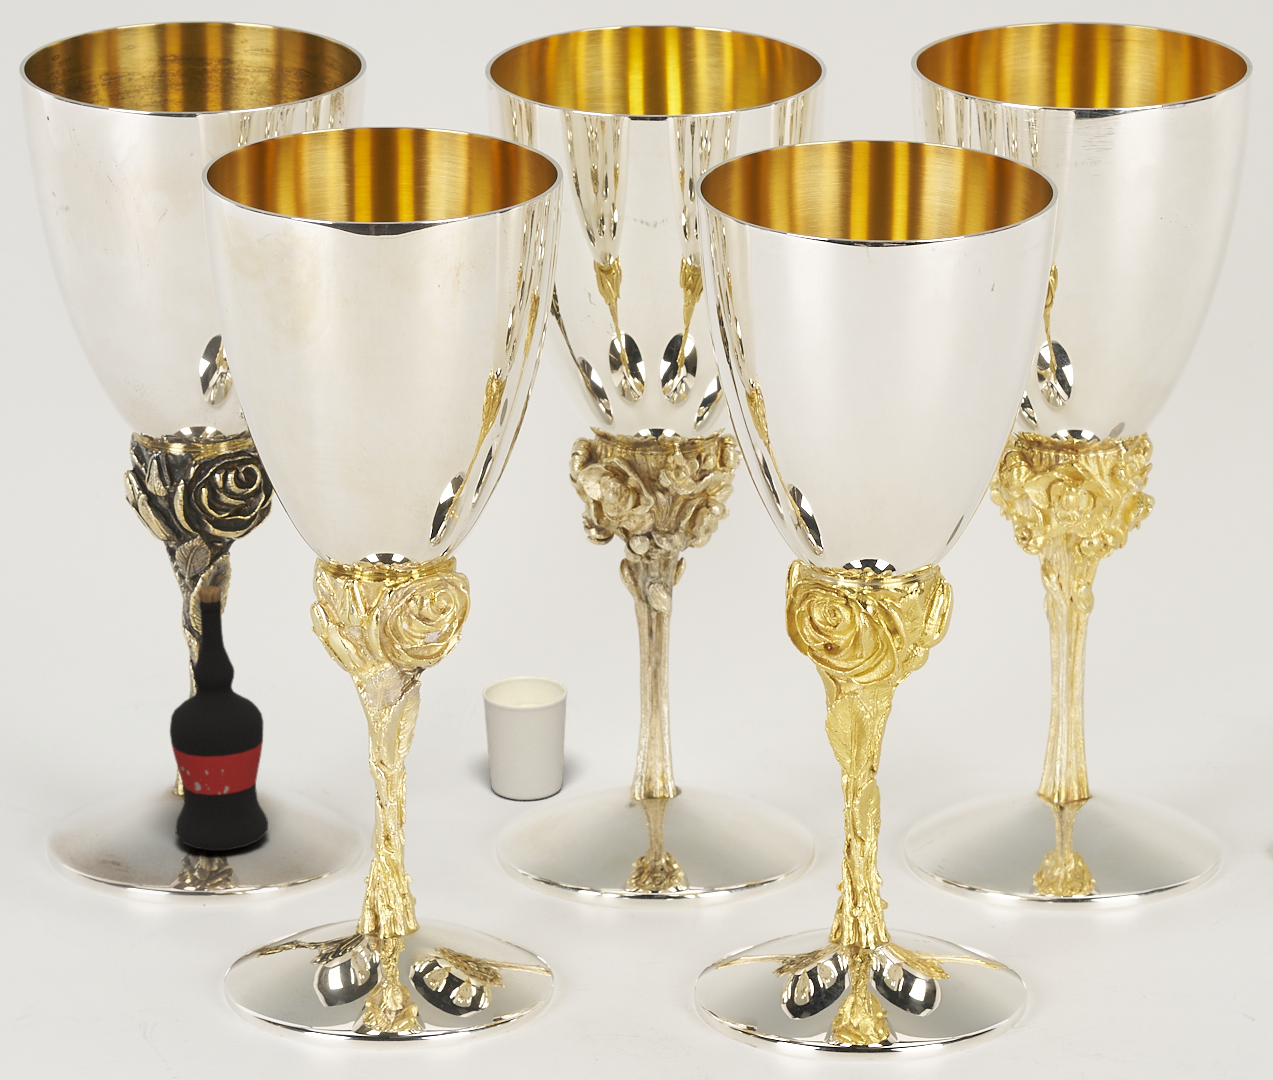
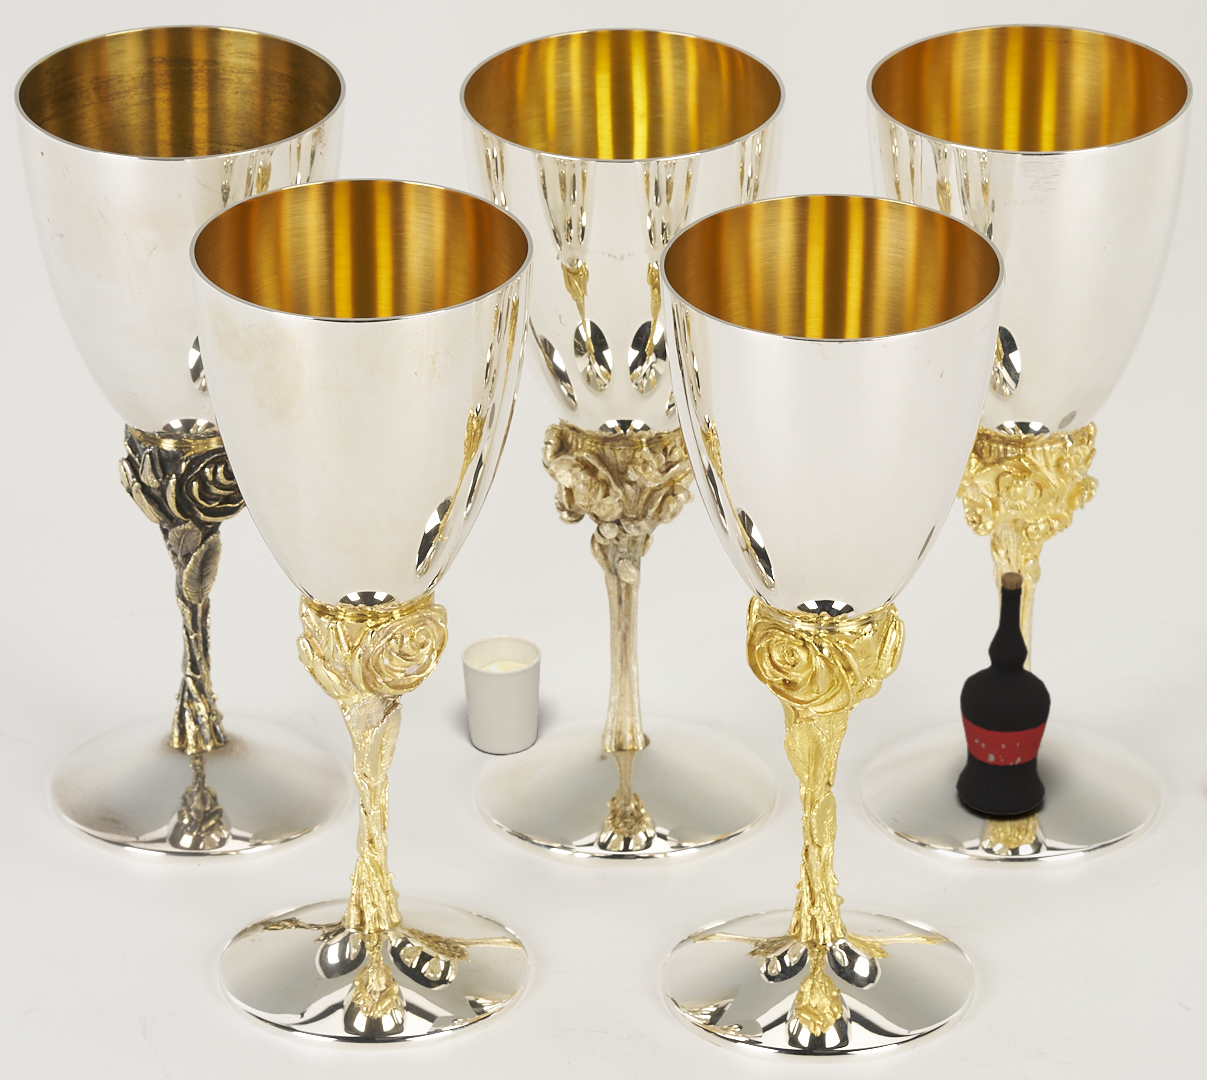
wine bottle: present [170,586,268,850] -> present [956,572,1051,815]

